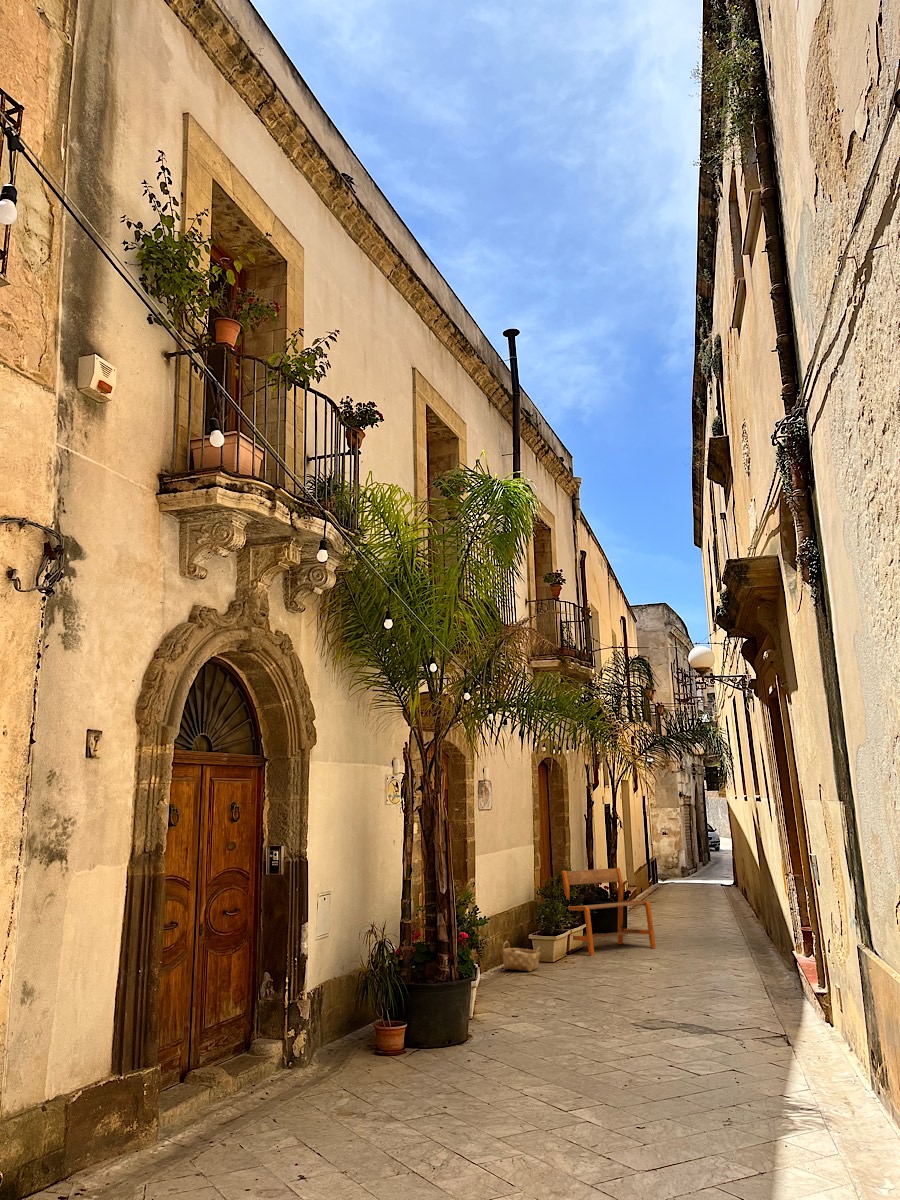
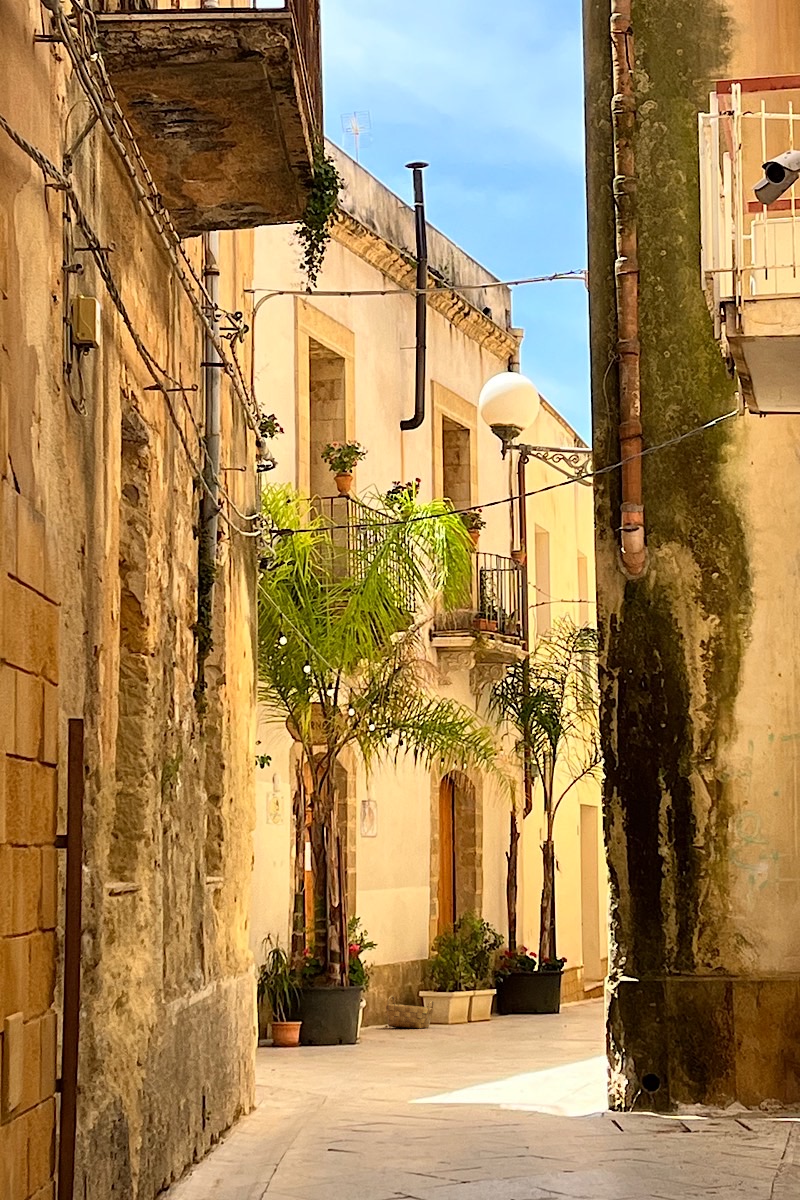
bench: present [561,867,656,956] -> none [463,919,585,1023]

